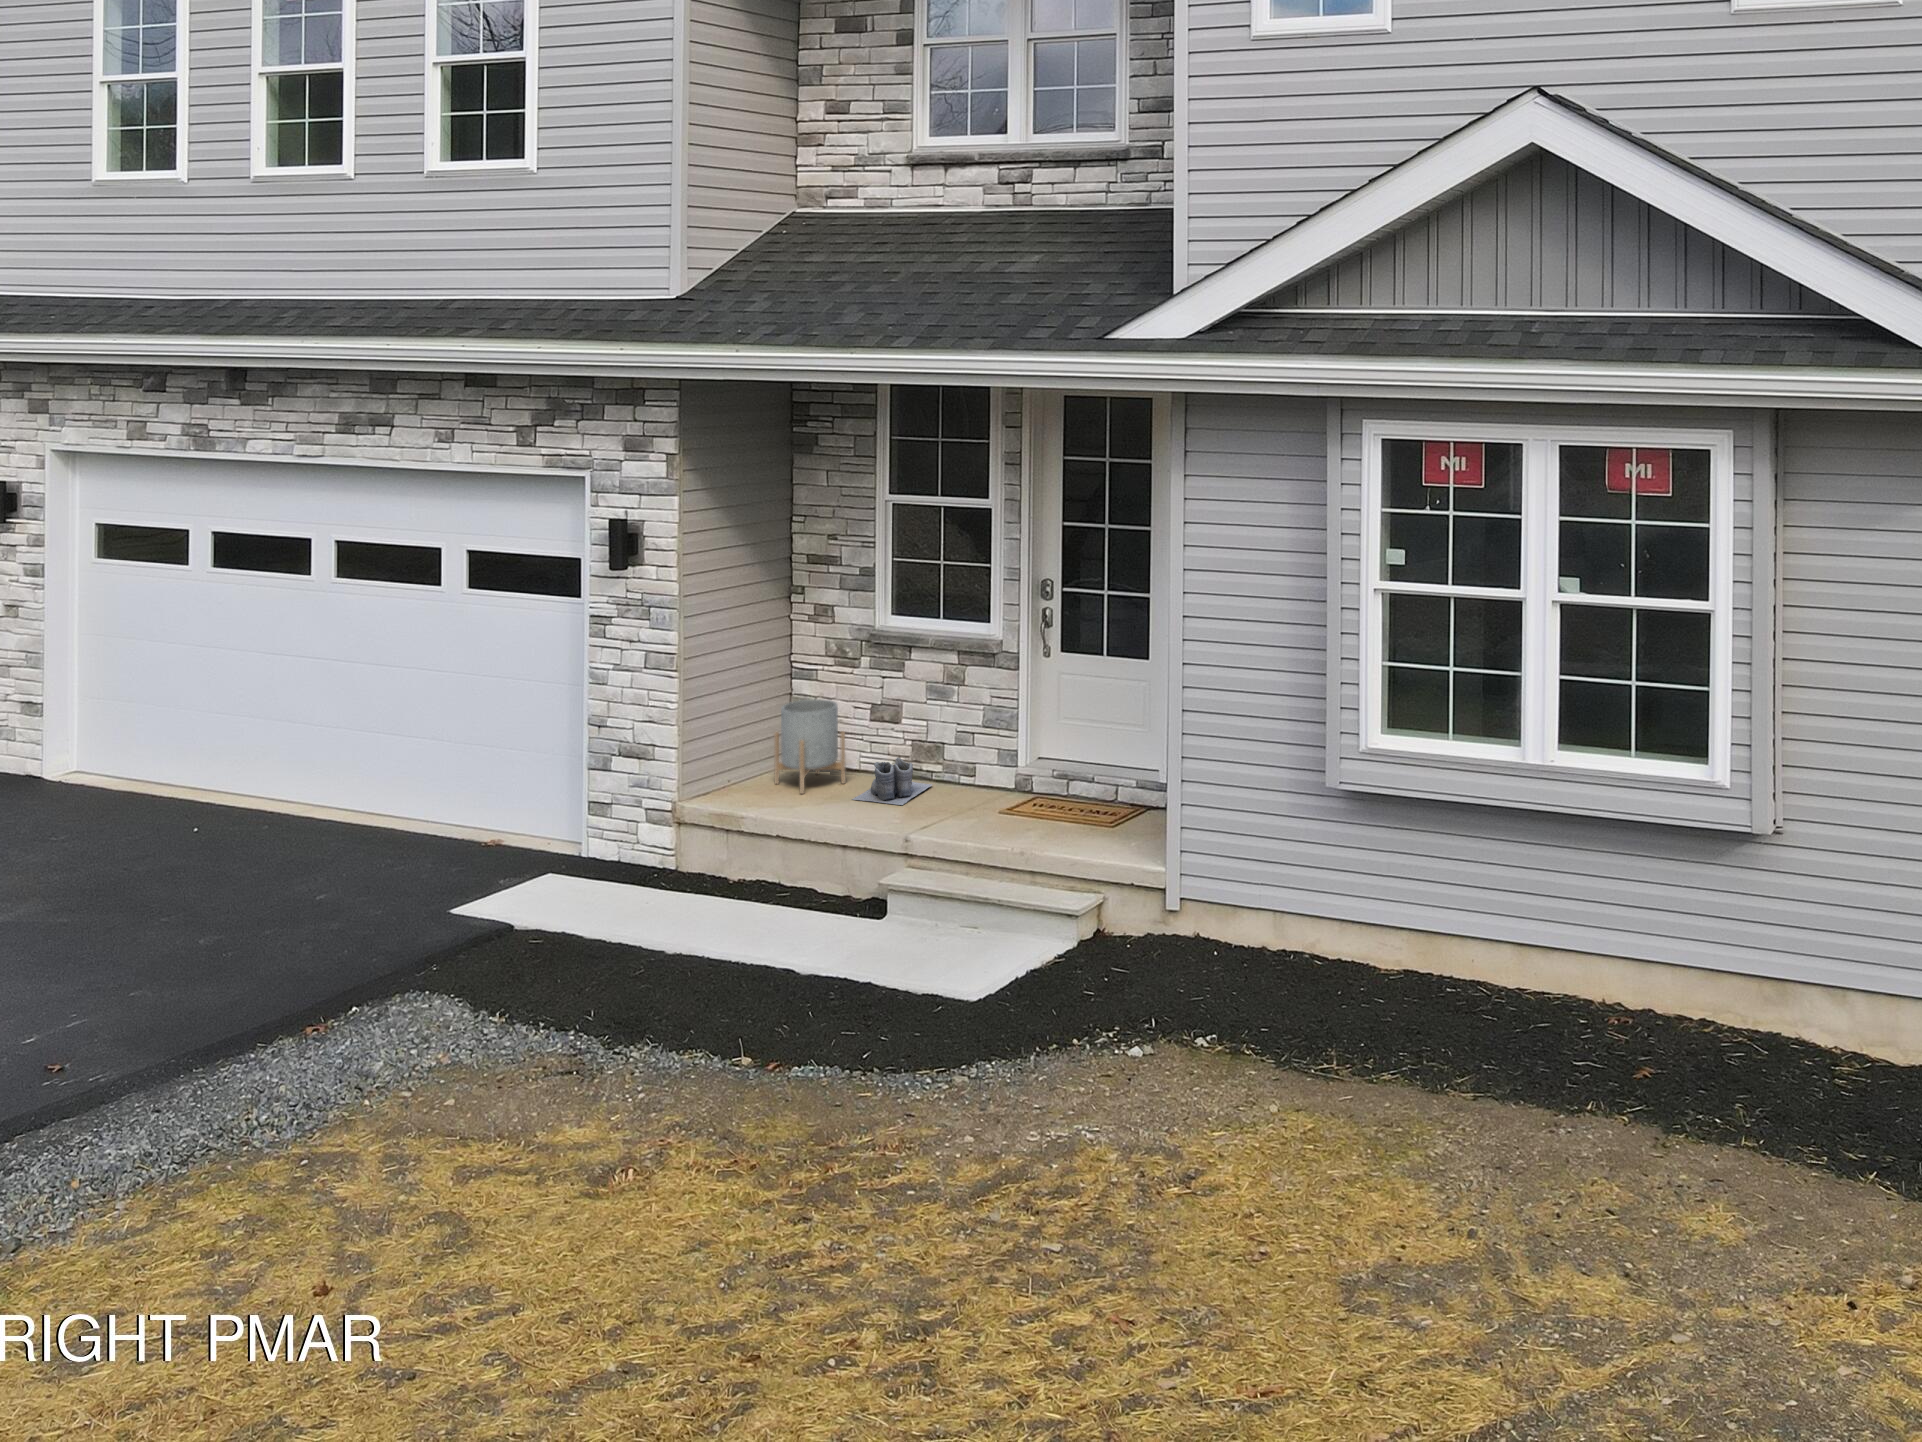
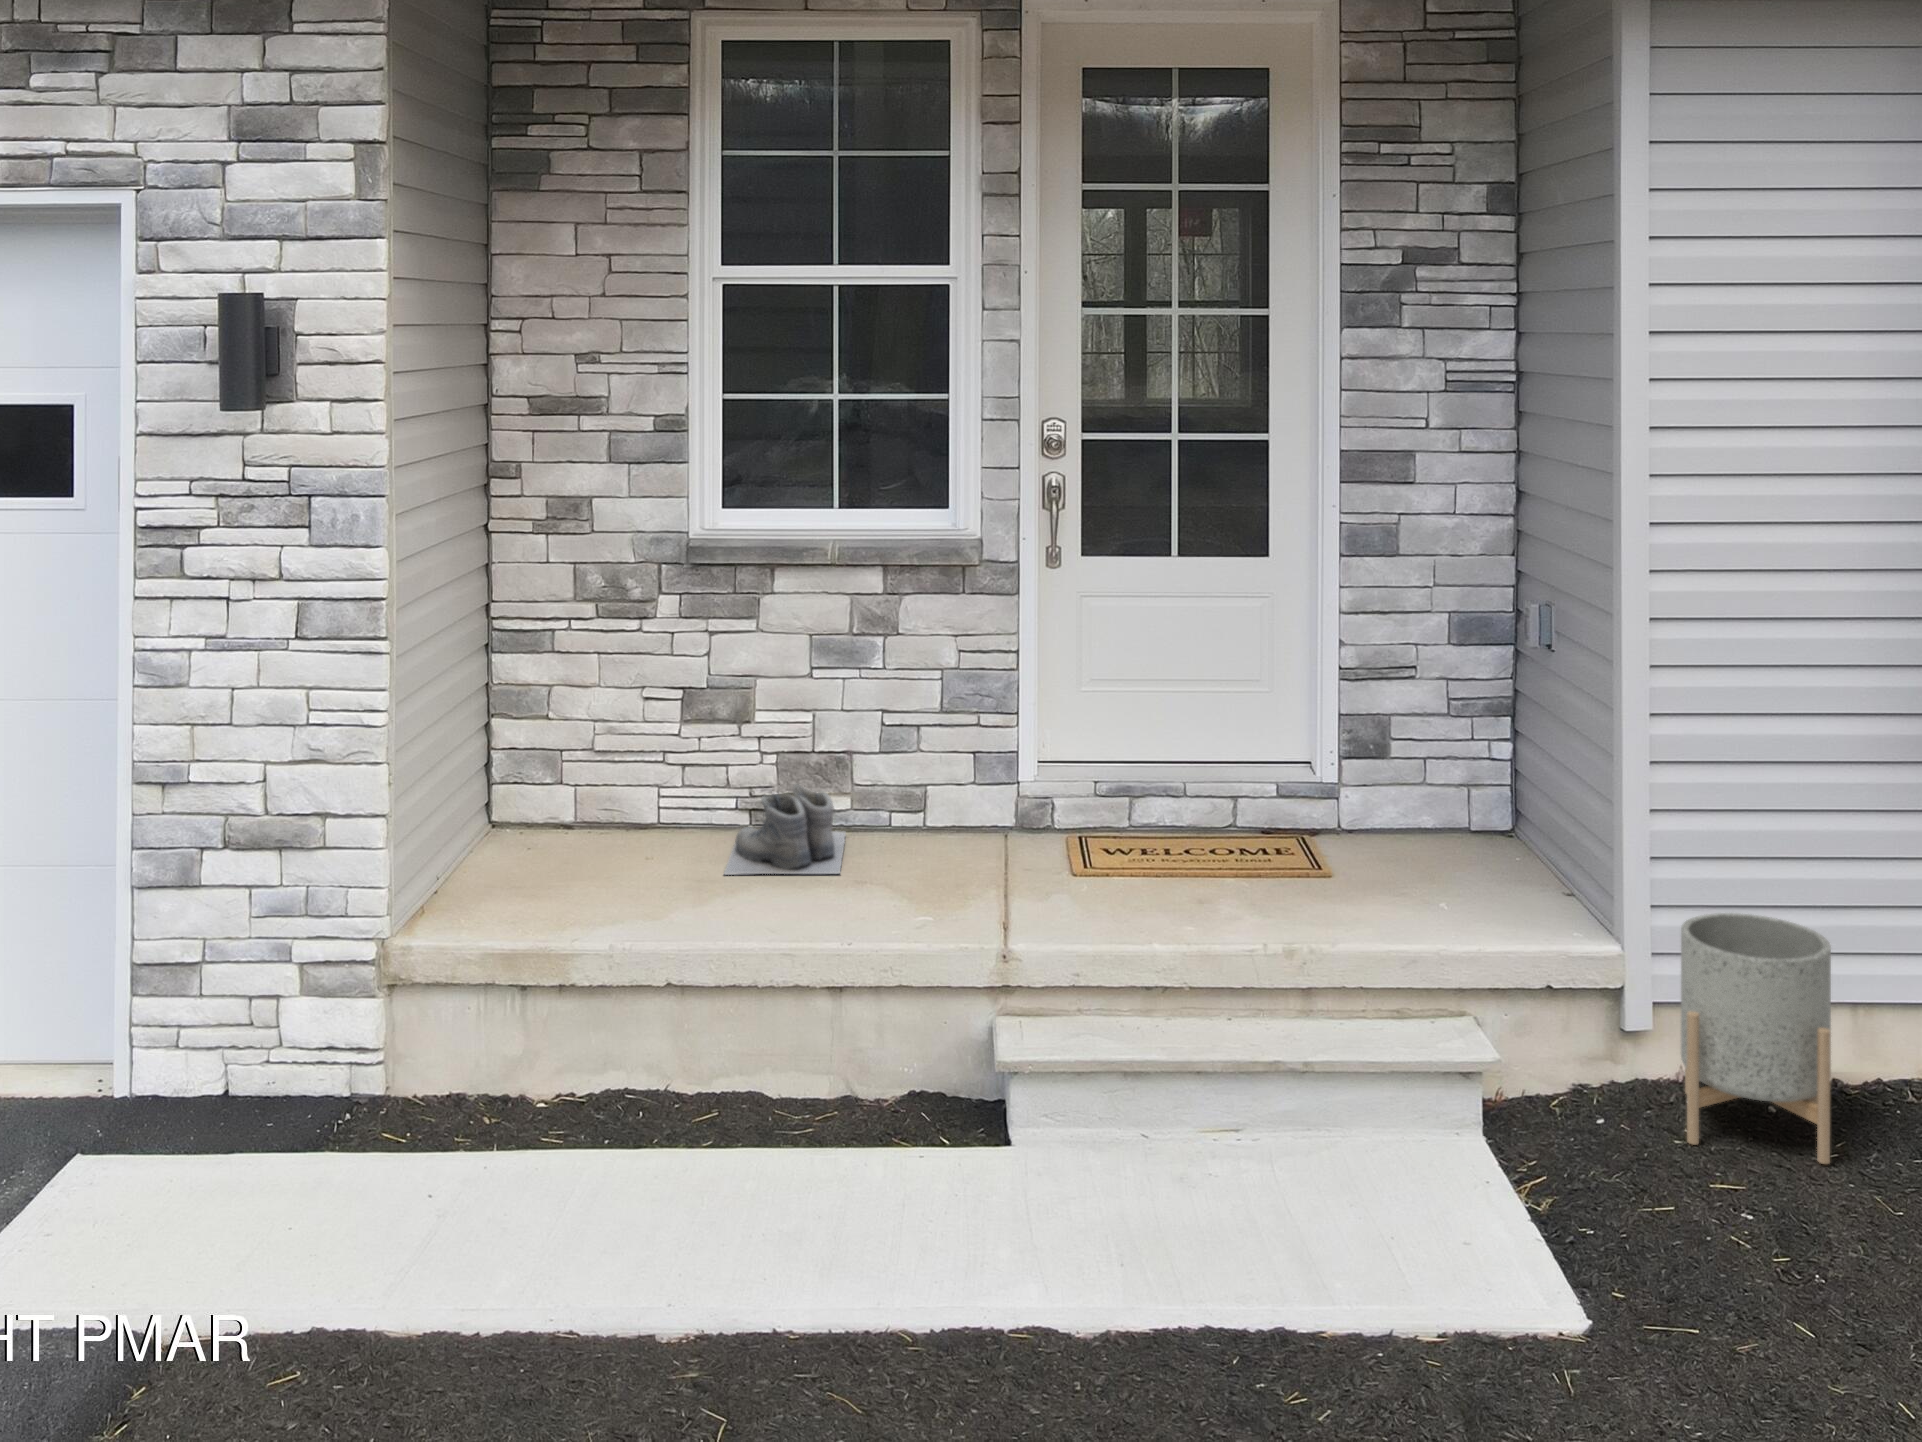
planter: present [774,699,845,794] -> present [1681,913,1831,1164]

